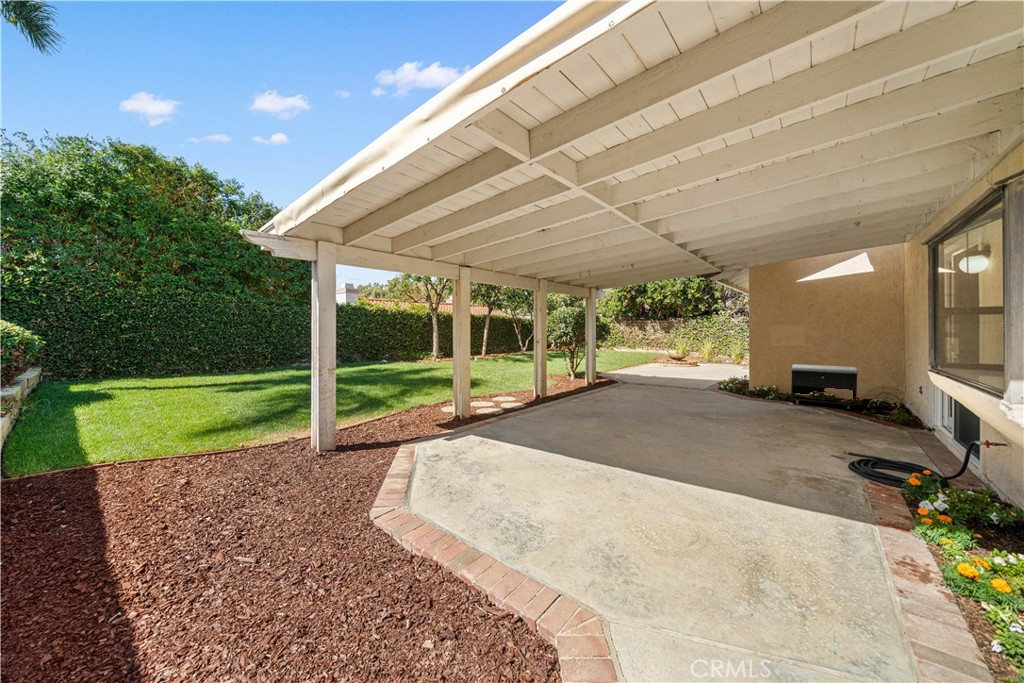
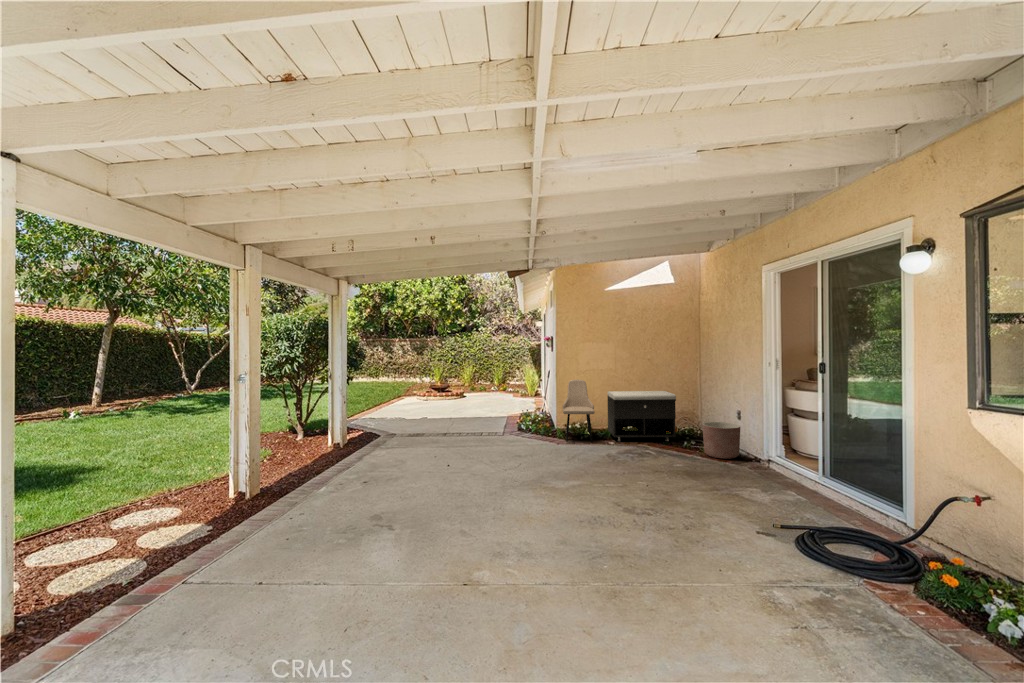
dining chair: none [745,354,775,401] -> present [563,380,595,442]
planter: none [869,393,911,425] -> present [703,422,740,459]

